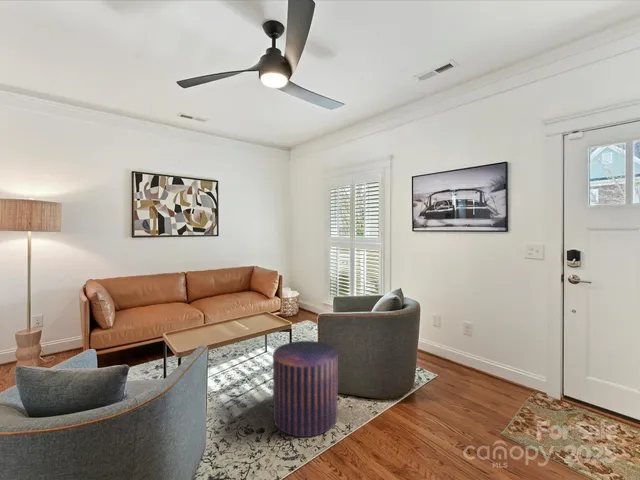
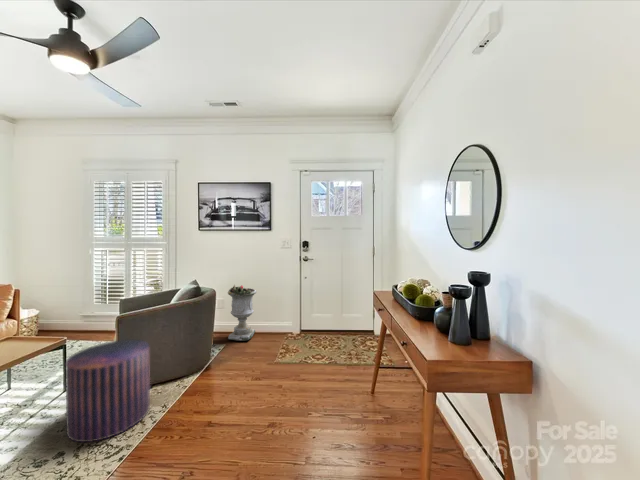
planter: none [440,301,482,380] -> present [228,285,256,341]

